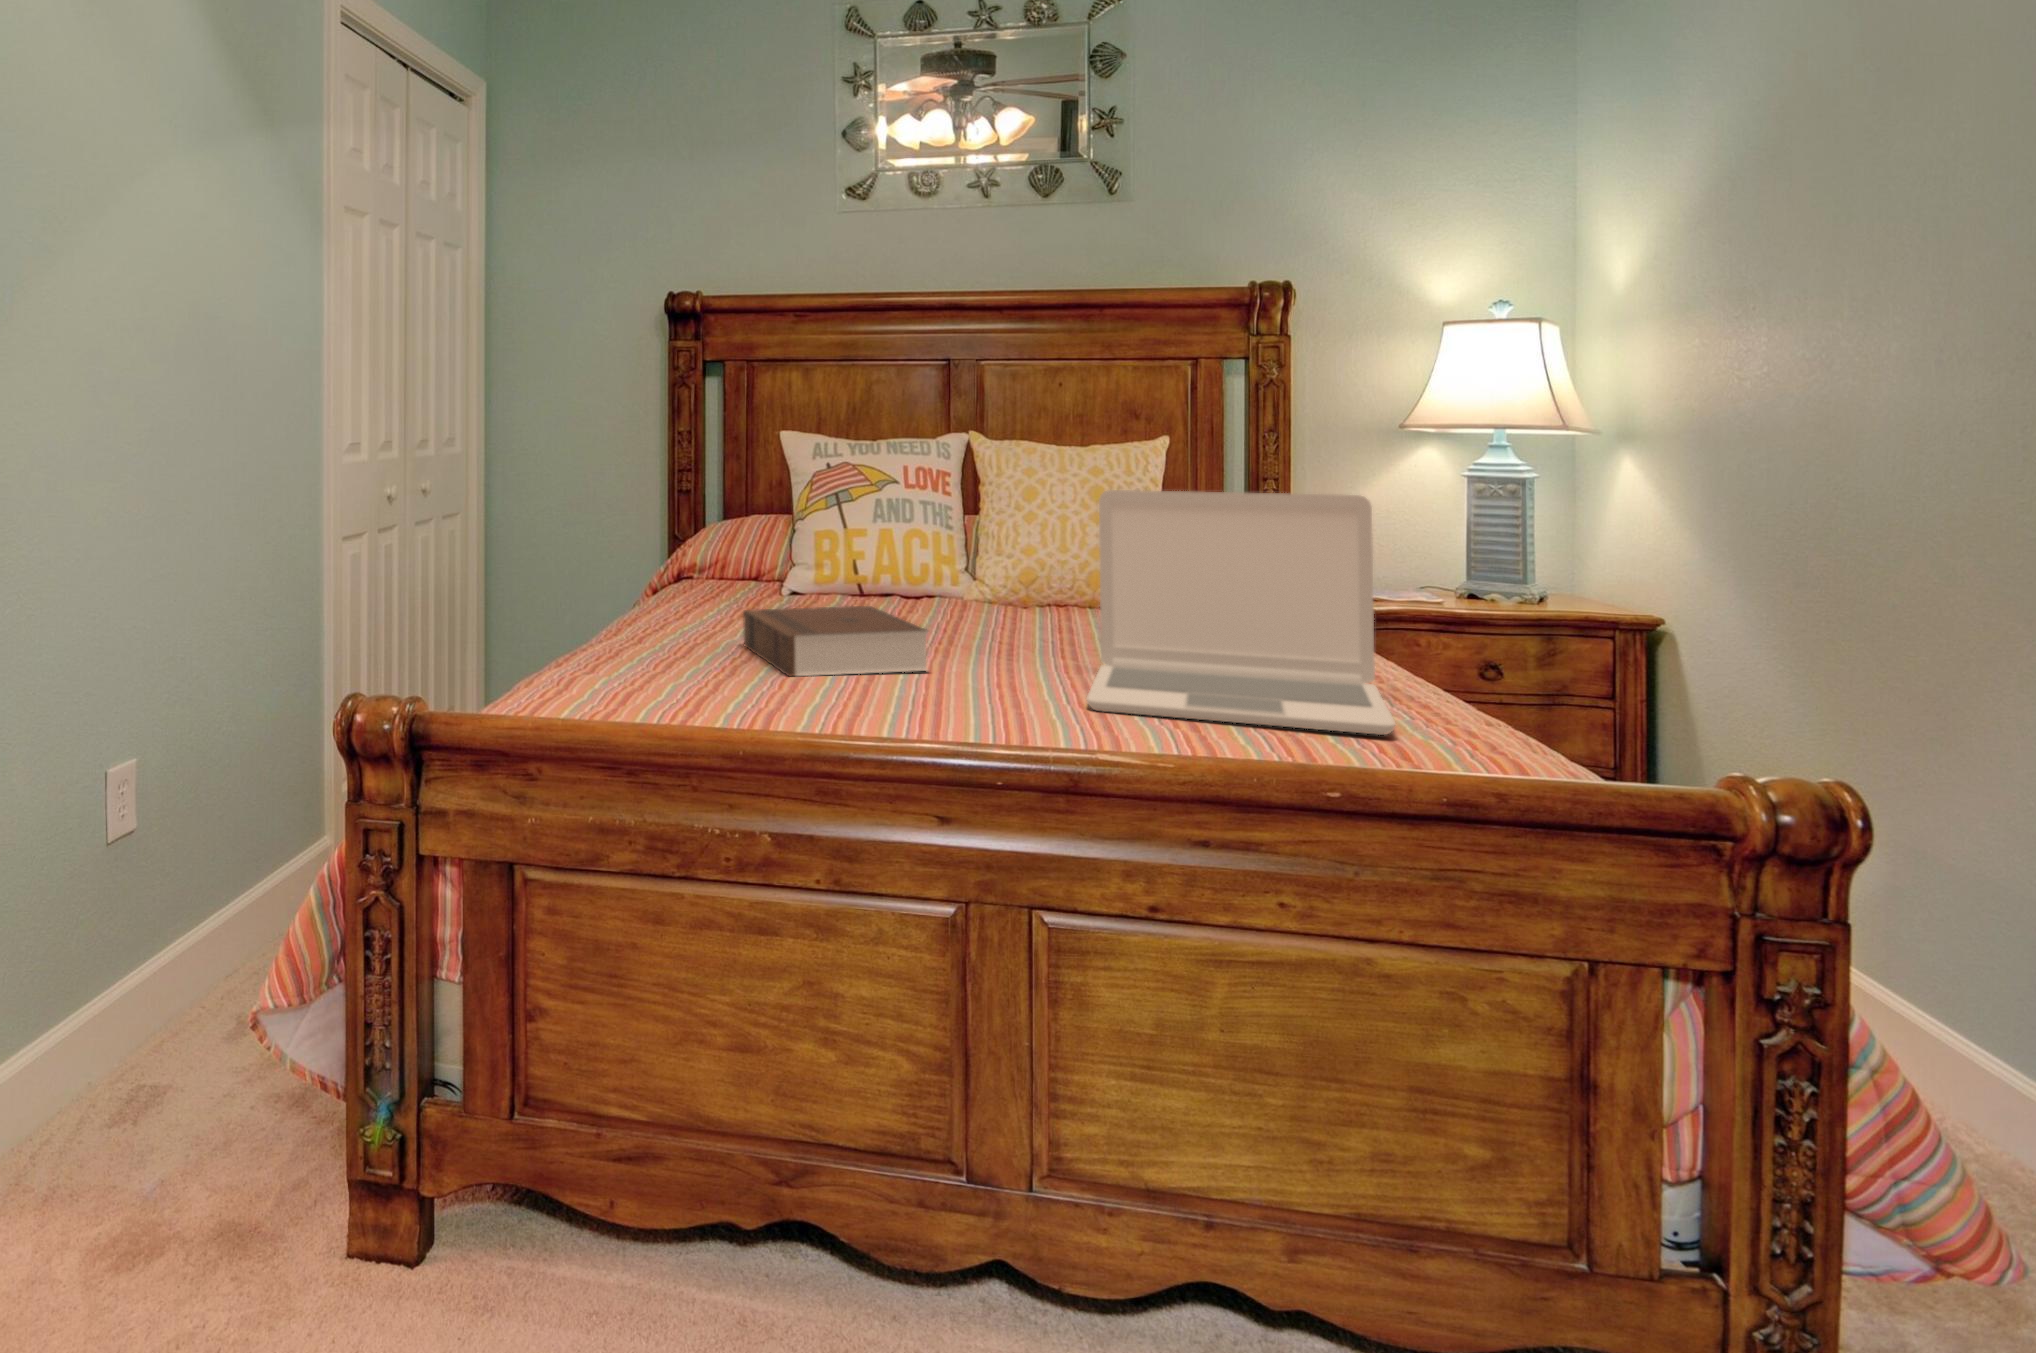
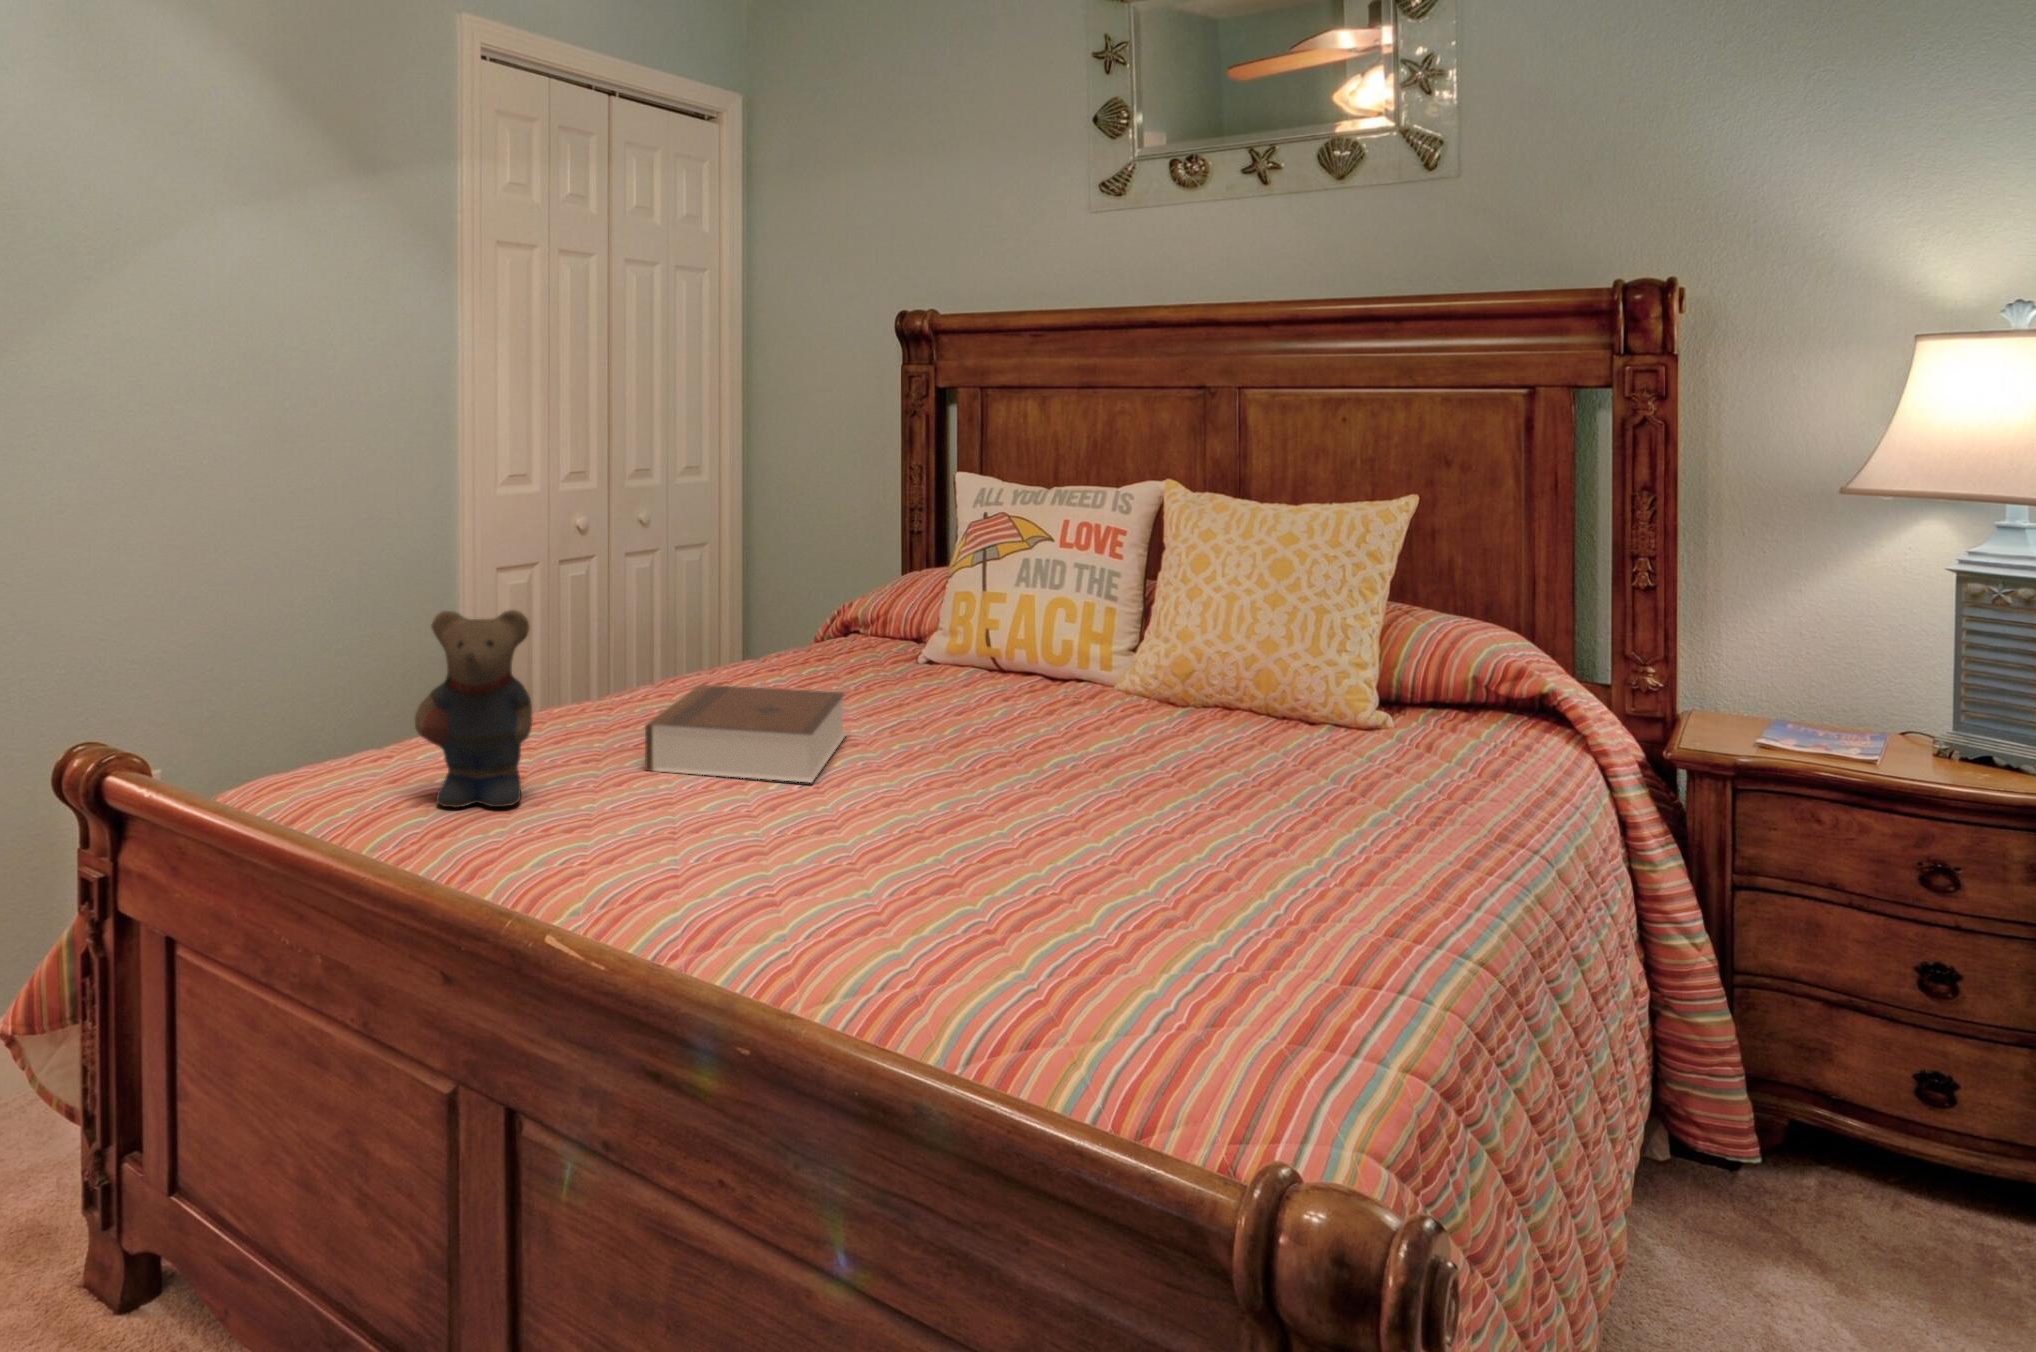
laptop: present [1087,490,1395,735] -> none [869,580,1317,966]
teddy bear: none [665,534,764,713] -> present [415,610,532,808]

